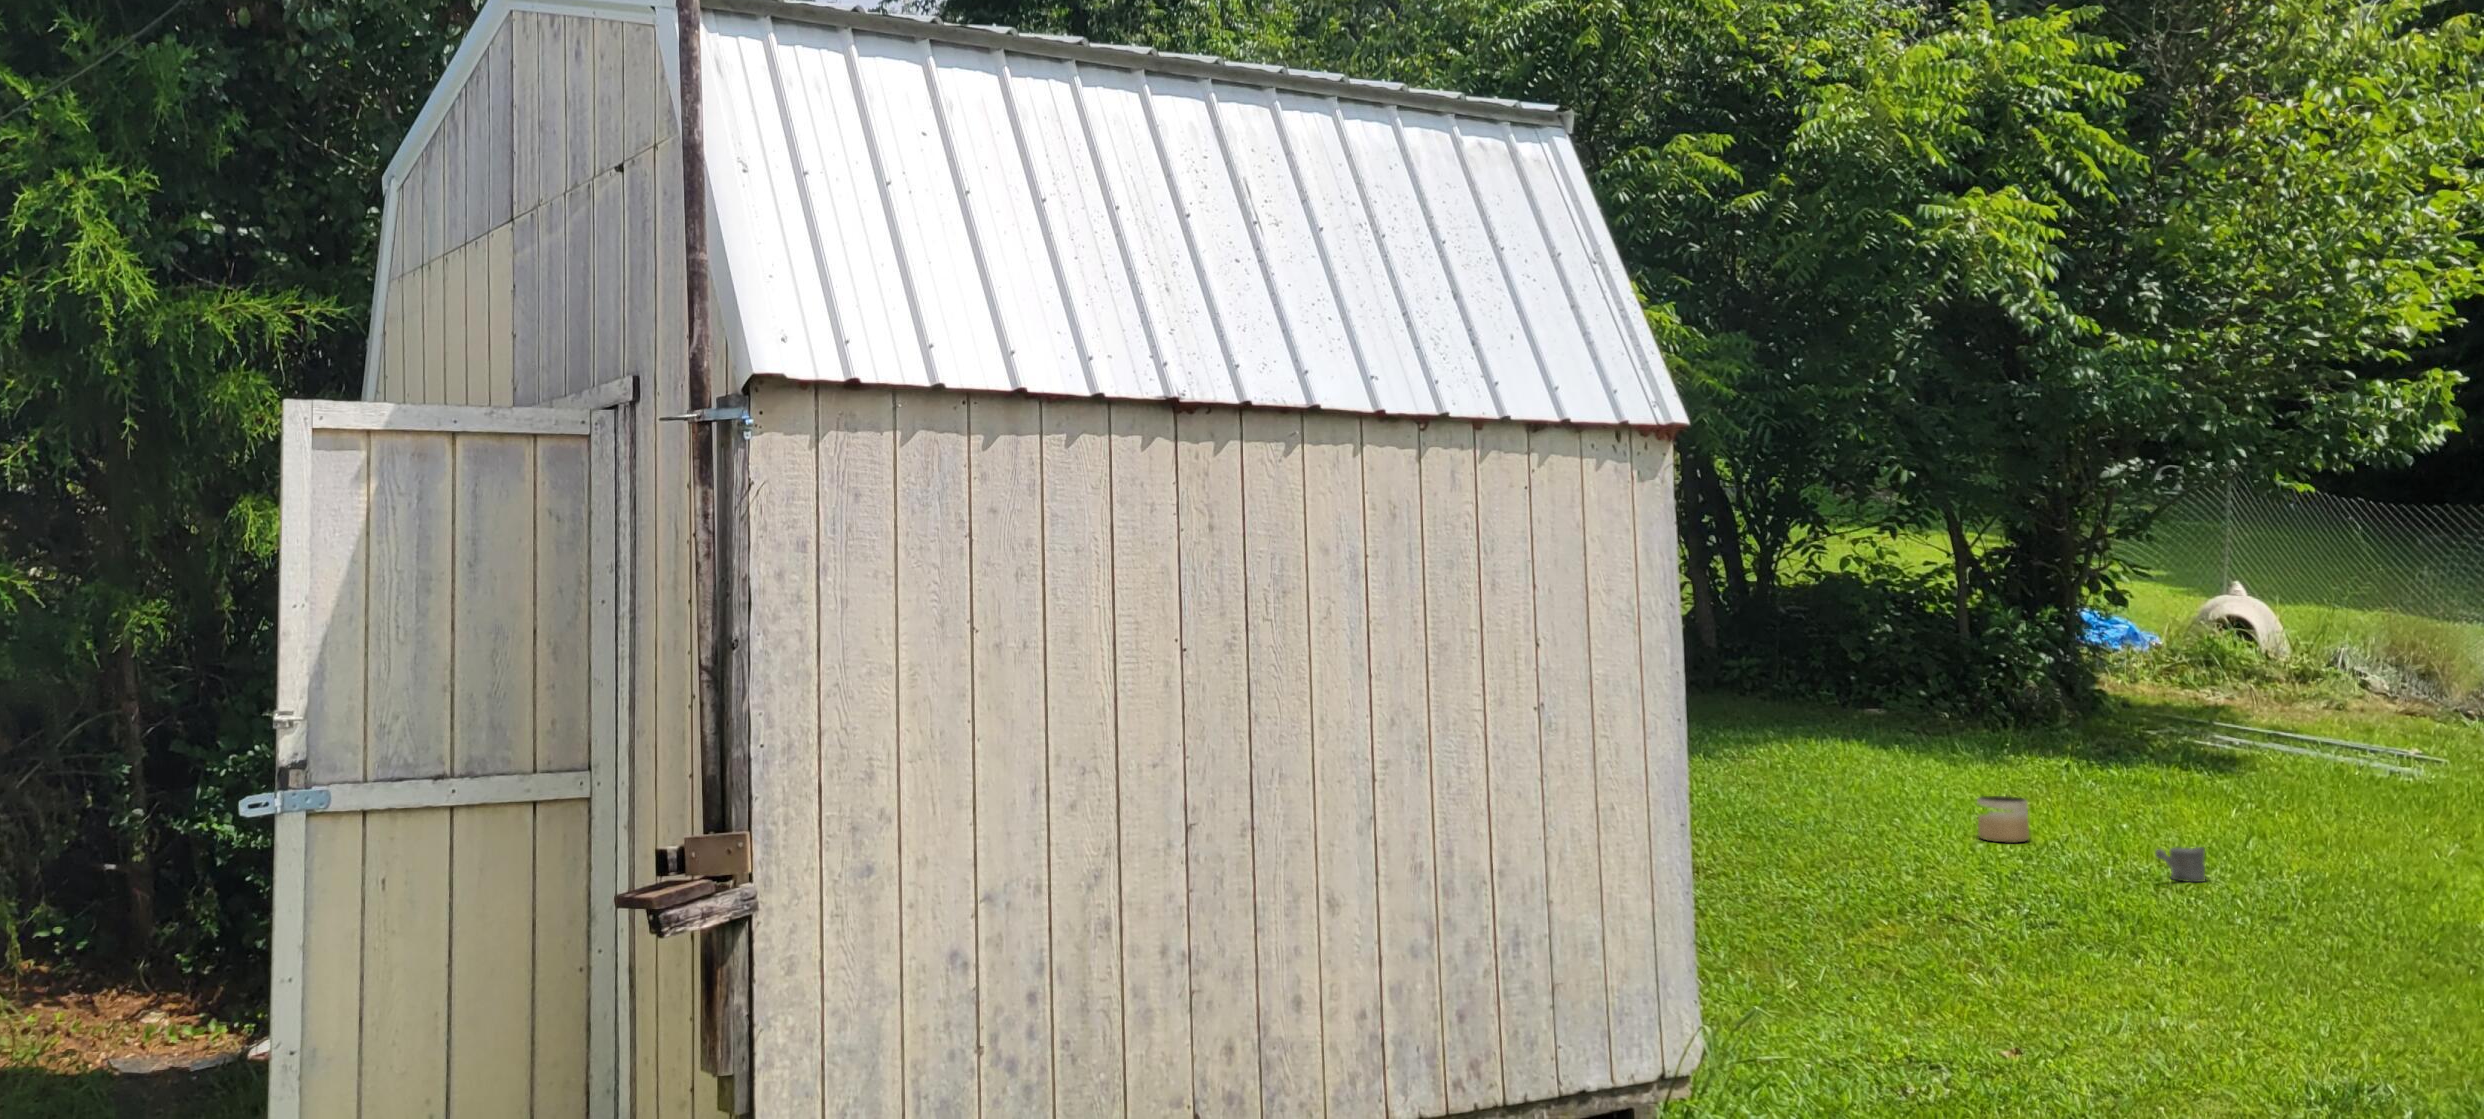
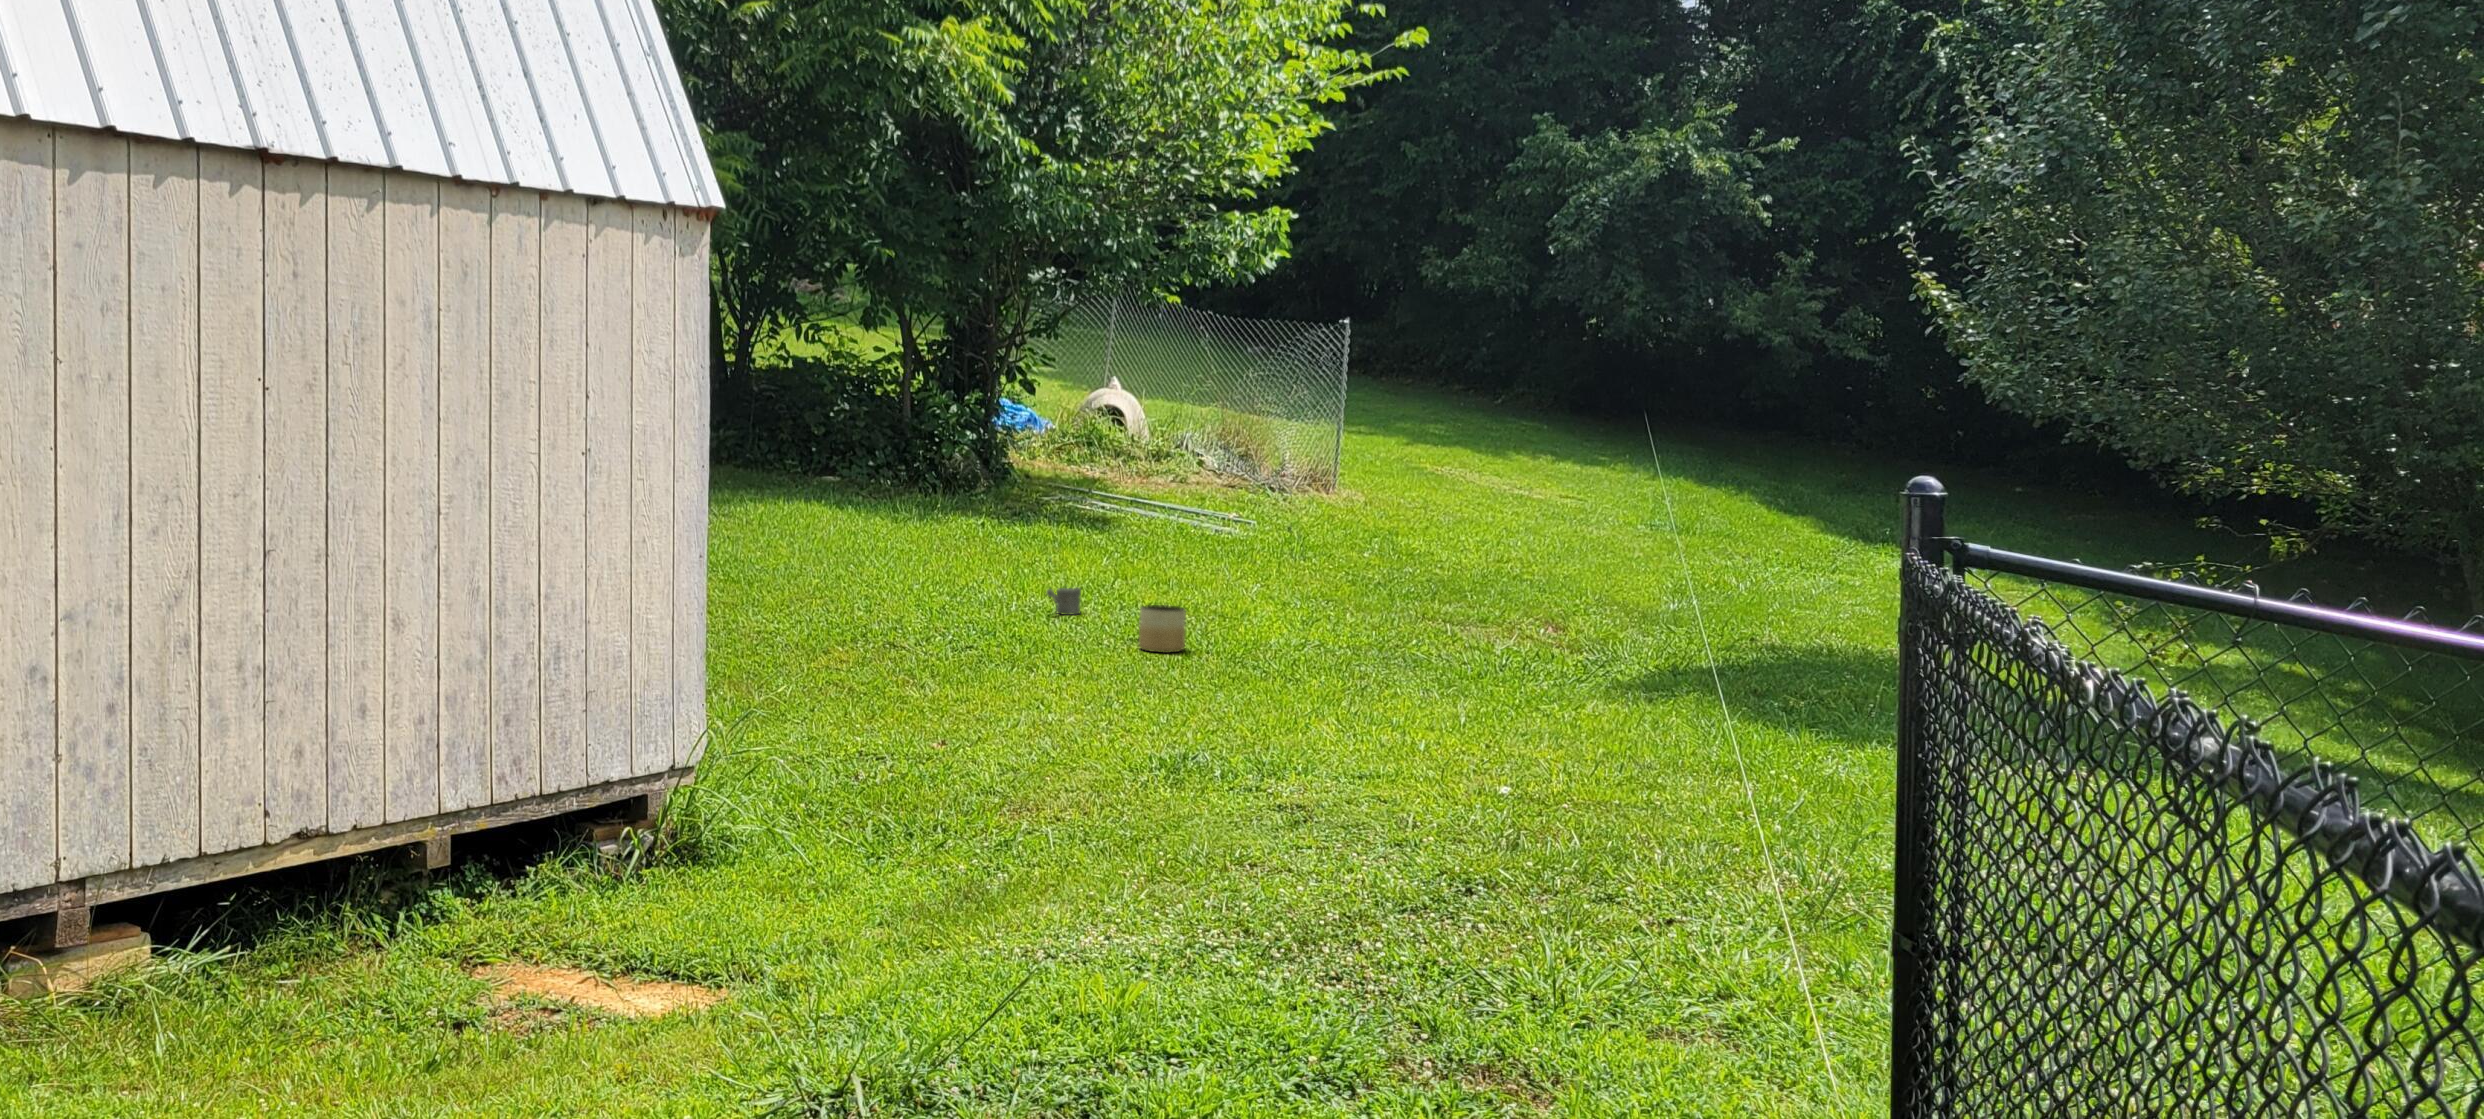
planter: present [1977,796,2029,843] -> present [1139,605,1186,653]

